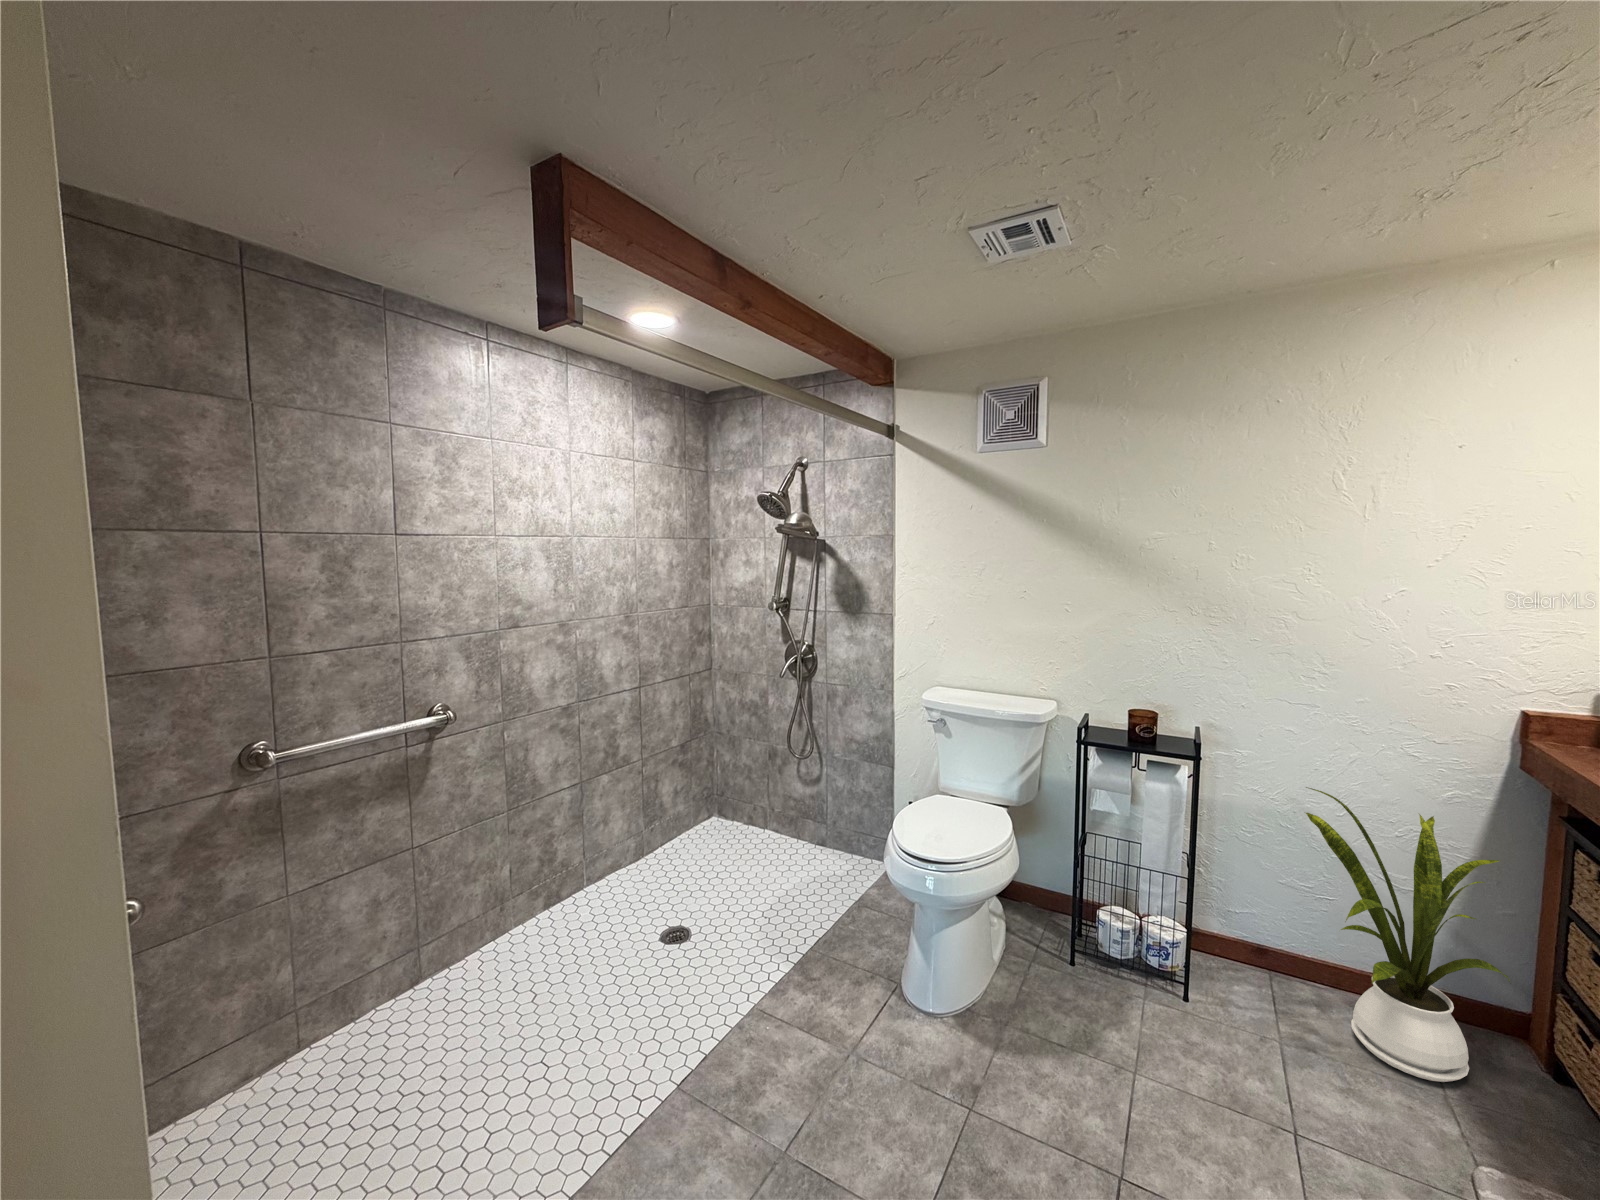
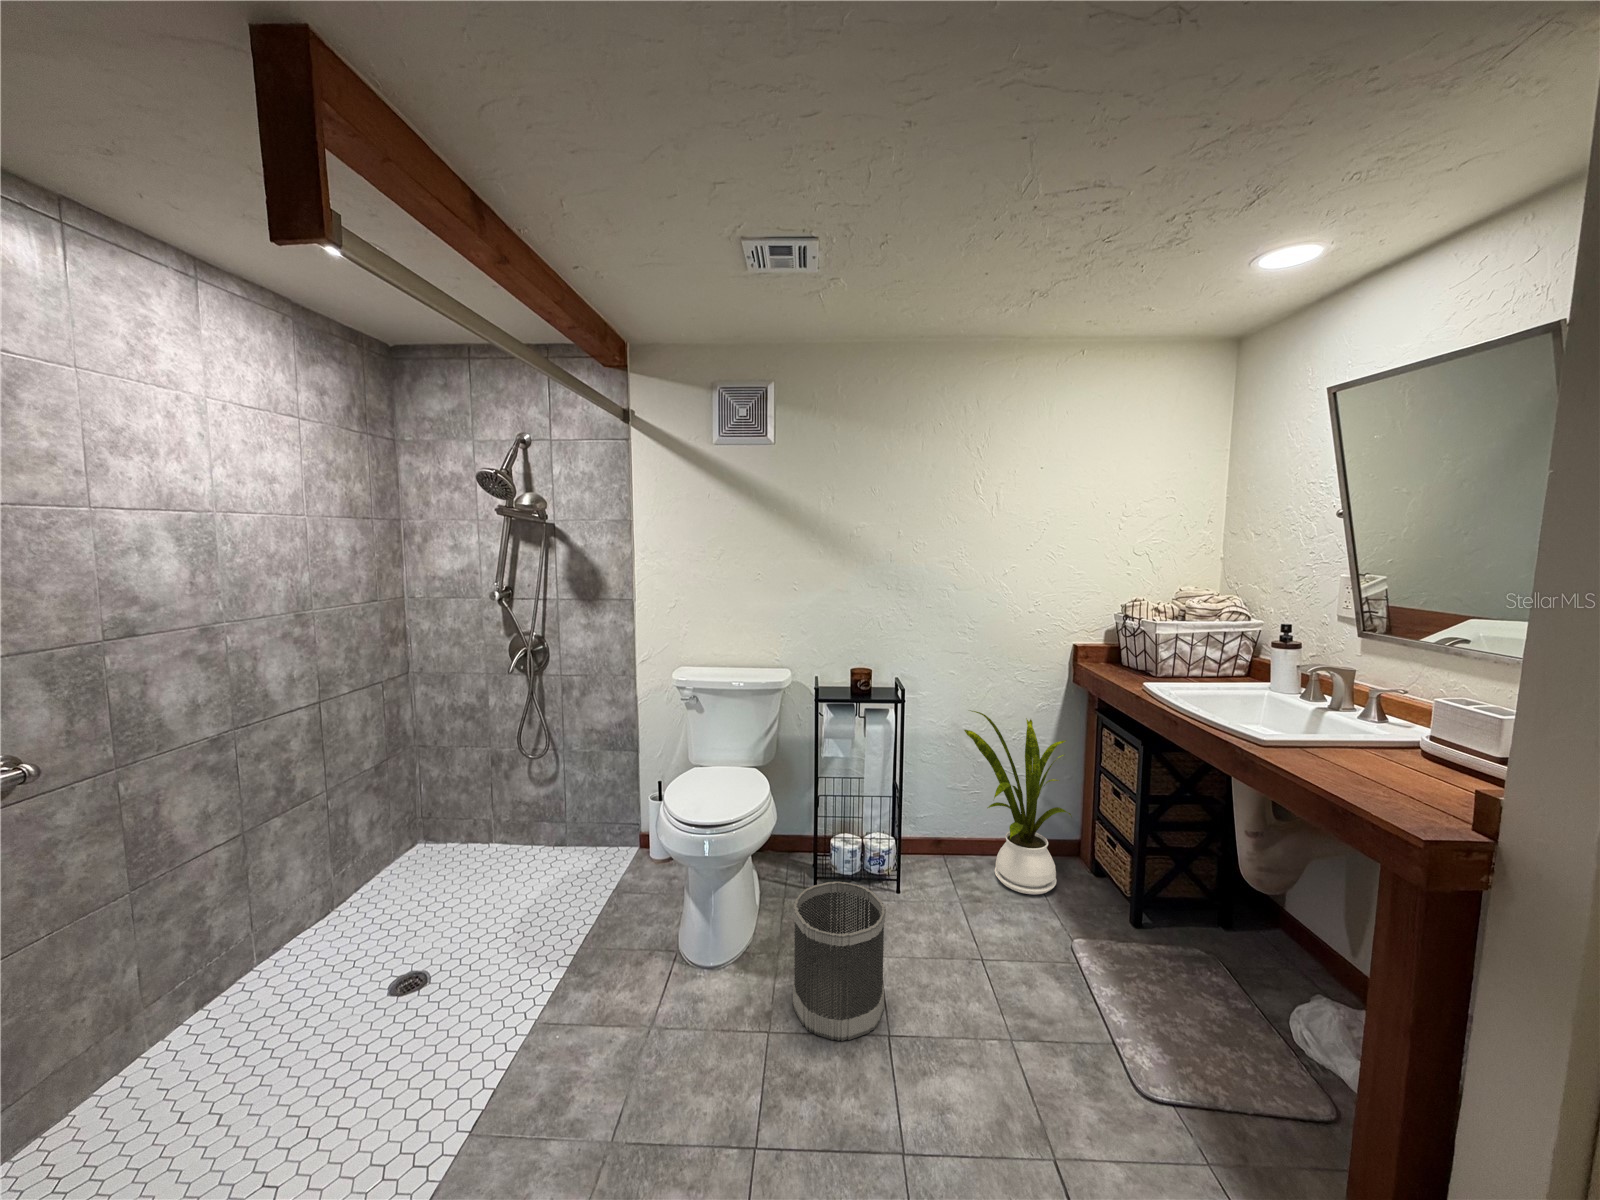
wastebasket: none [1007,960,1129,1163] -> present [793,881,886,1041]

